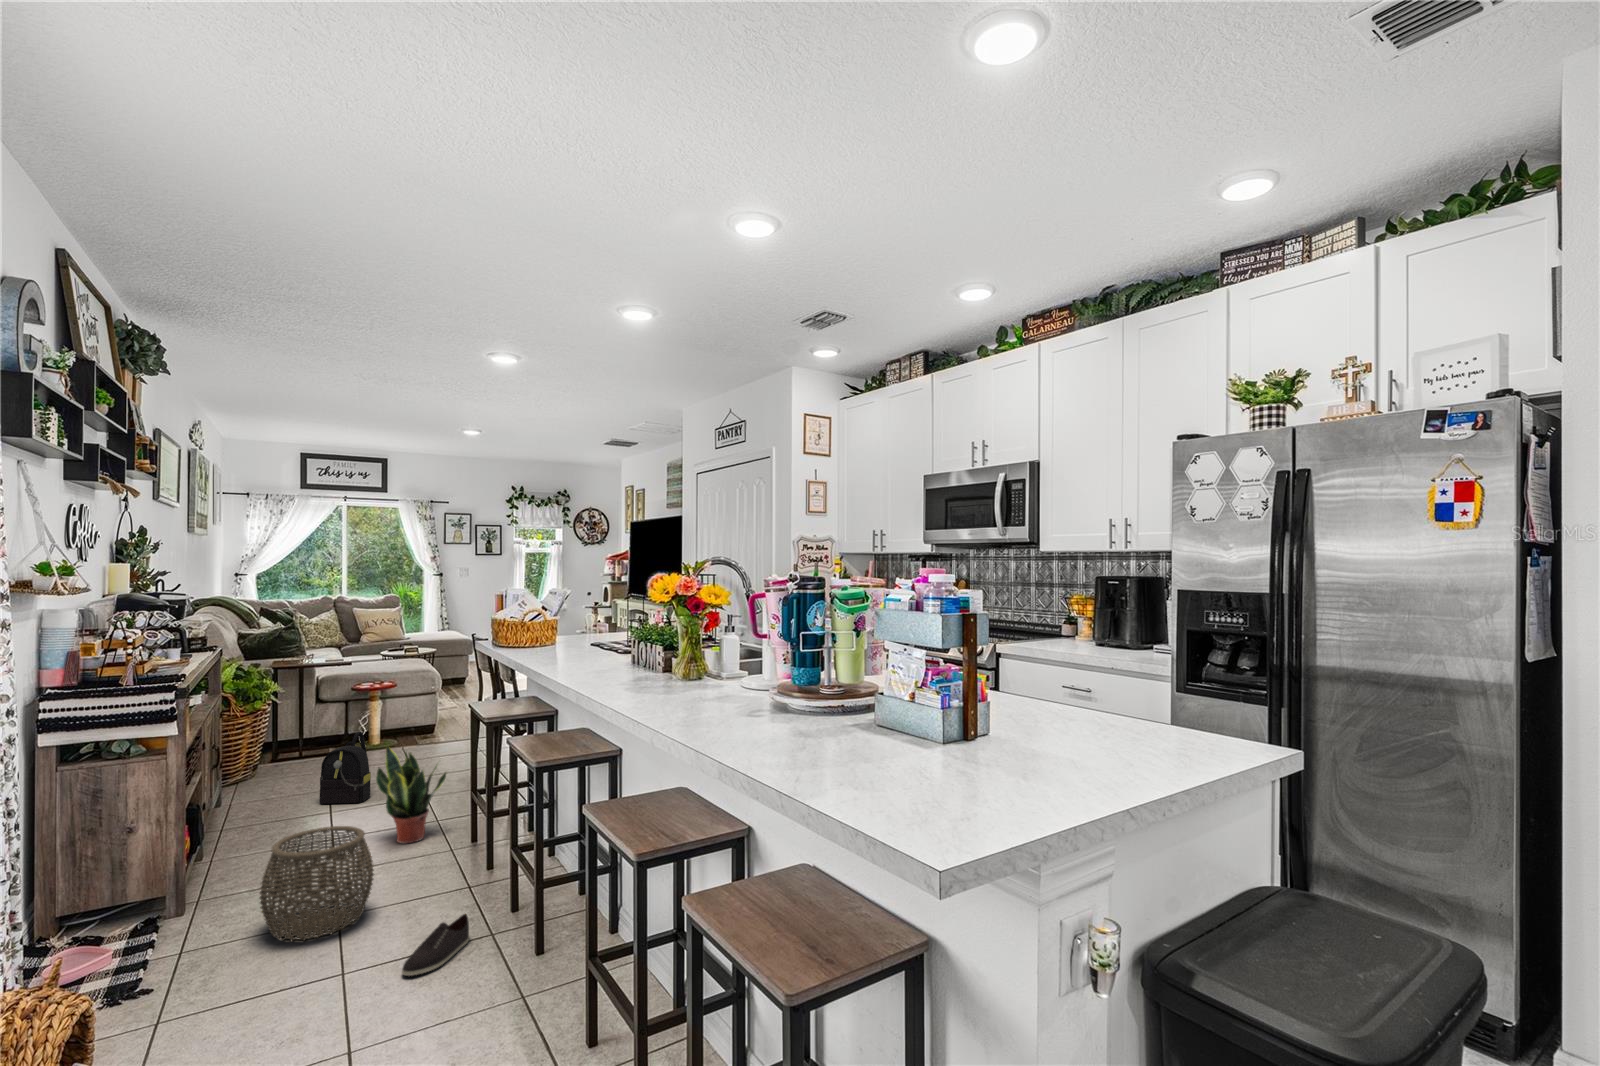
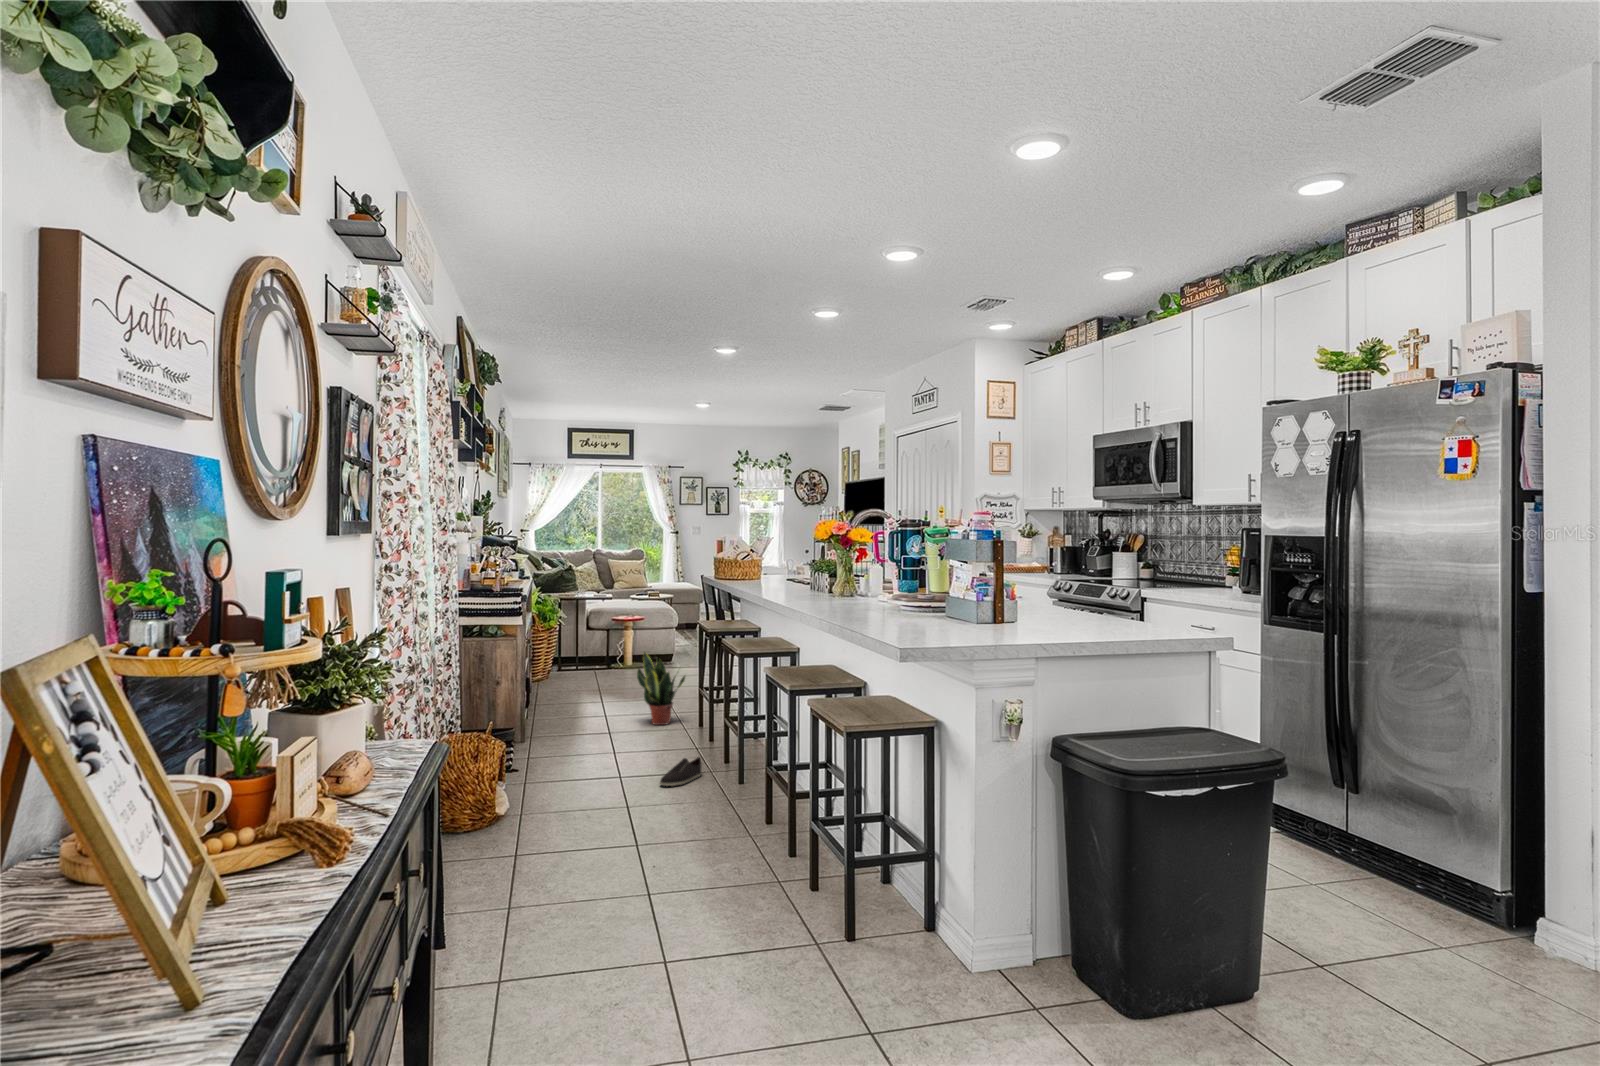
backpack: present [319,732,371,804] -> none [596,648,631,701]
woven basket: present [259,826,374,941] -> none [571,696,640,765]

